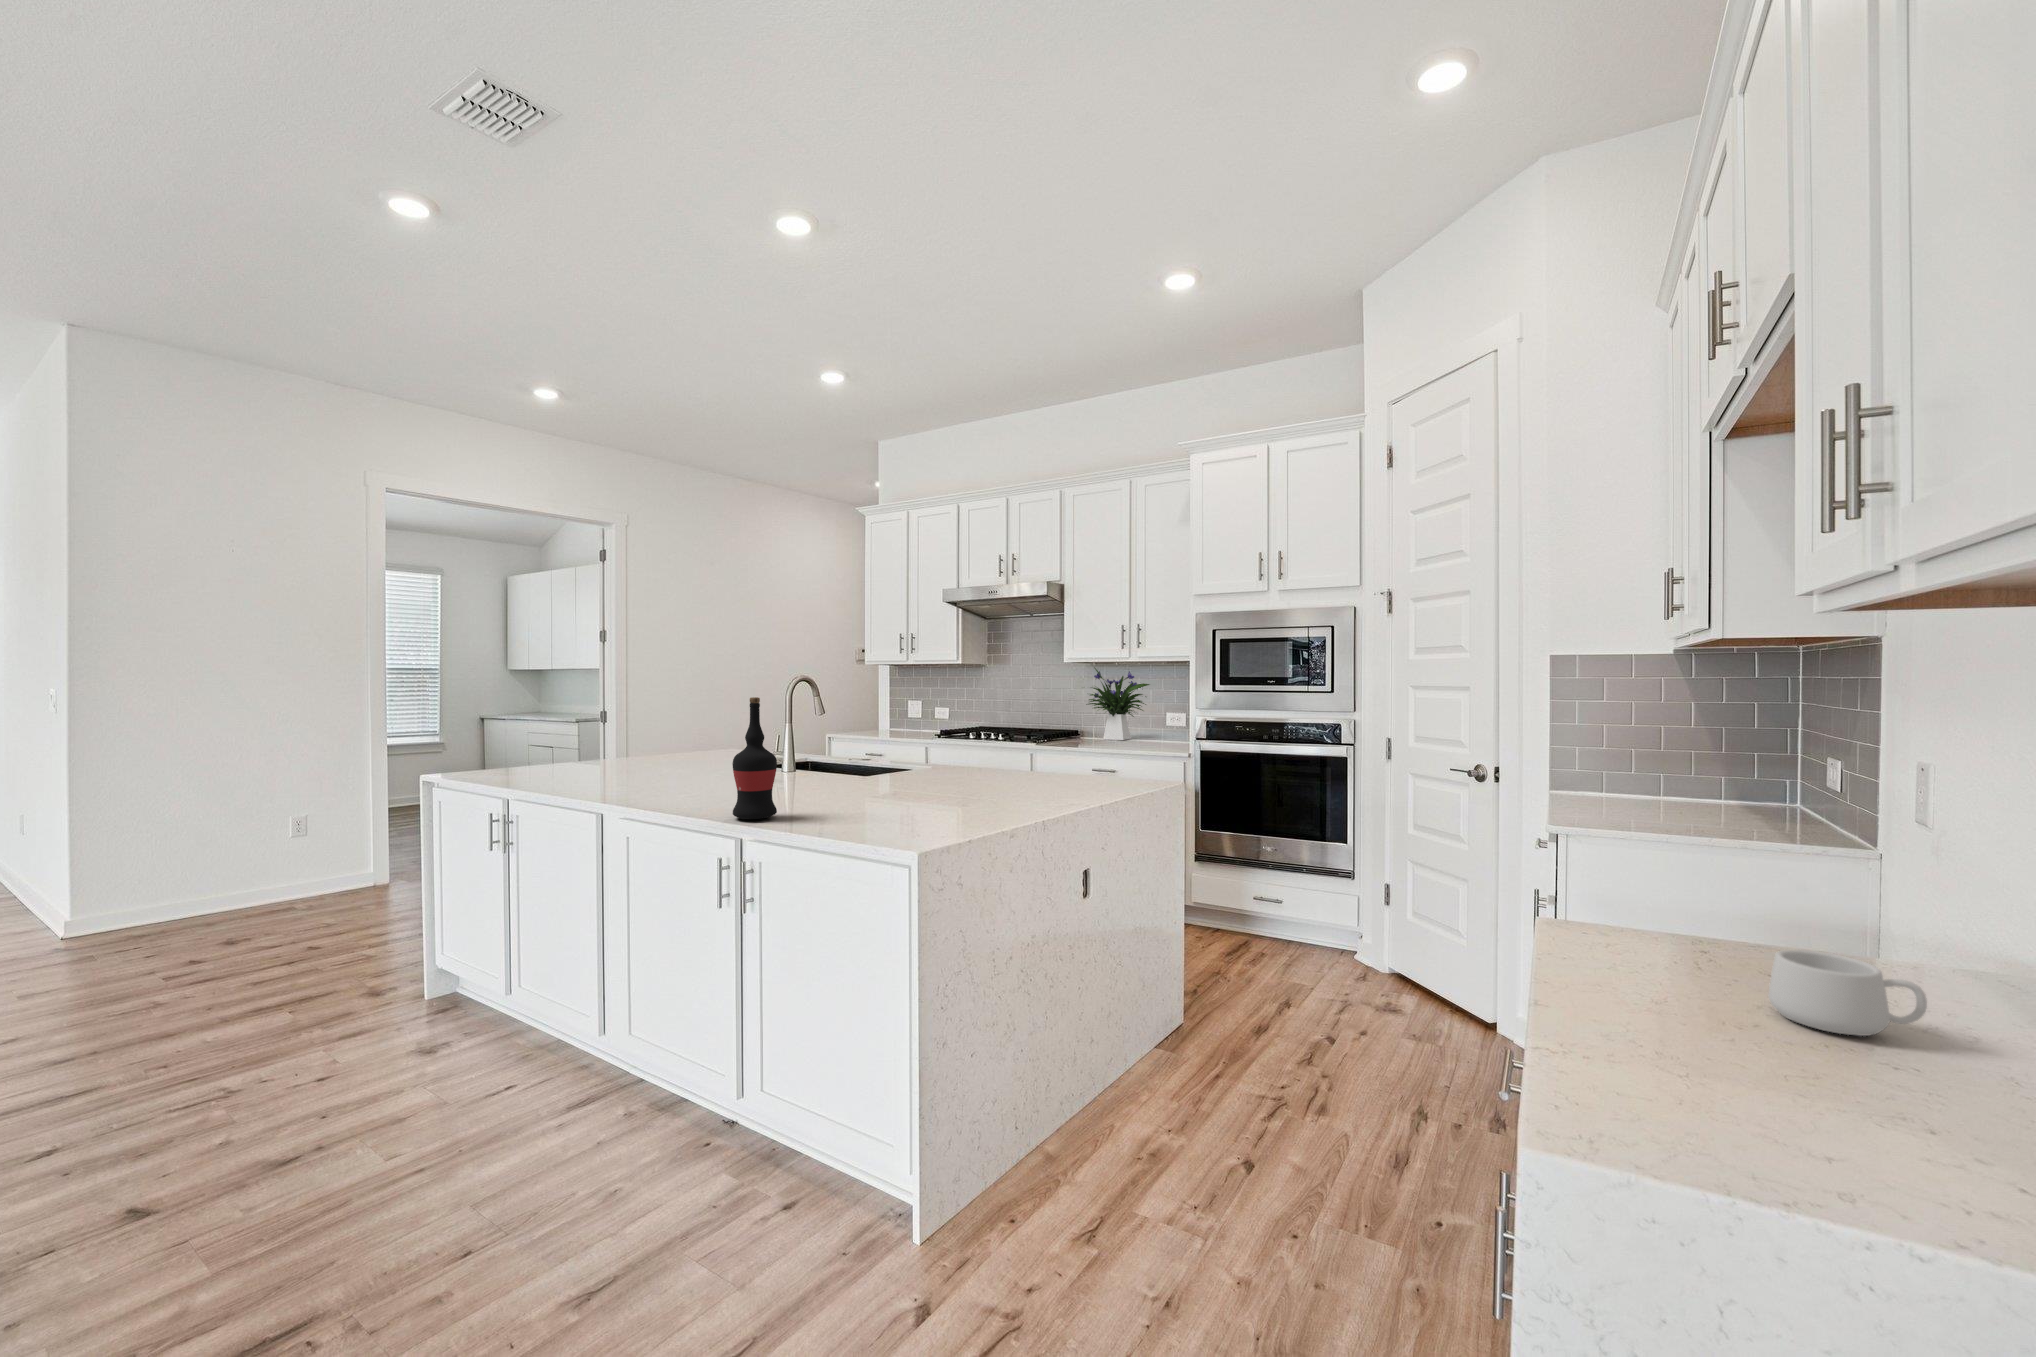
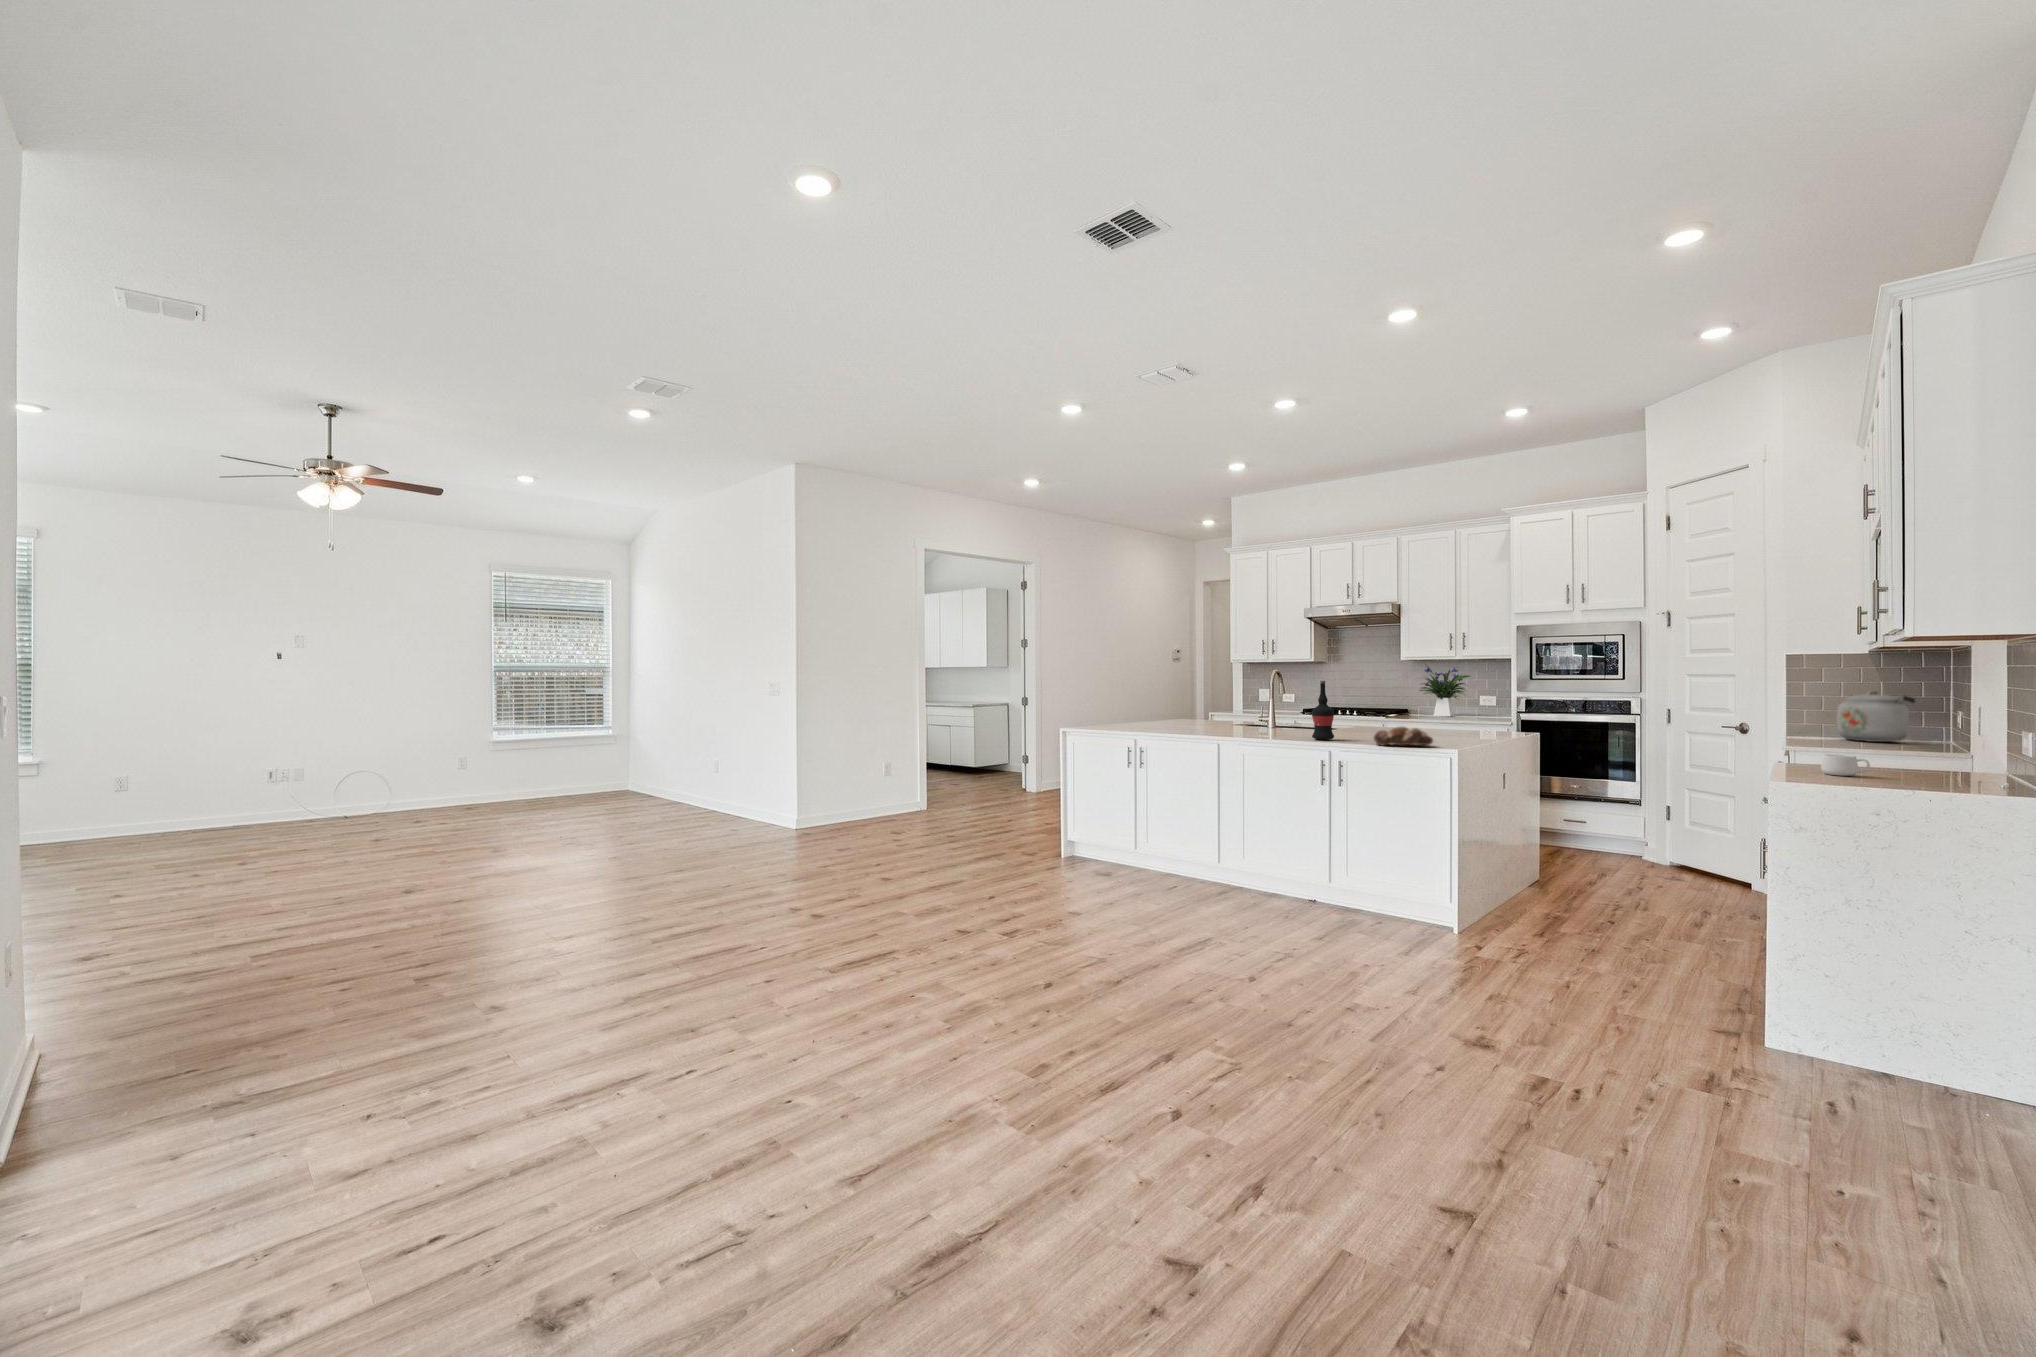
kettle: none [1608,715,1745,800] -> present [1837,691,1915,742]
bread loaf: none [820,796,935,841] -> present [1374,727,1433,746]

